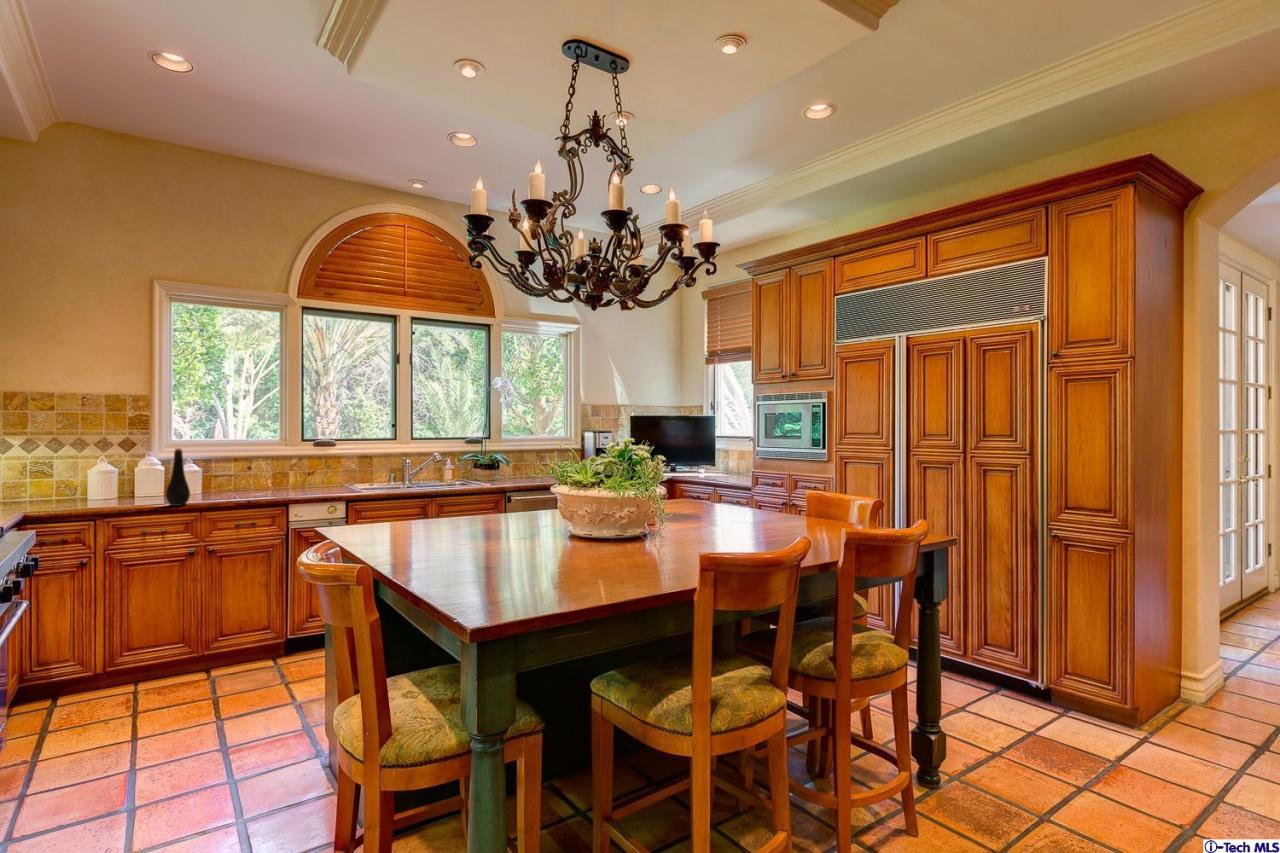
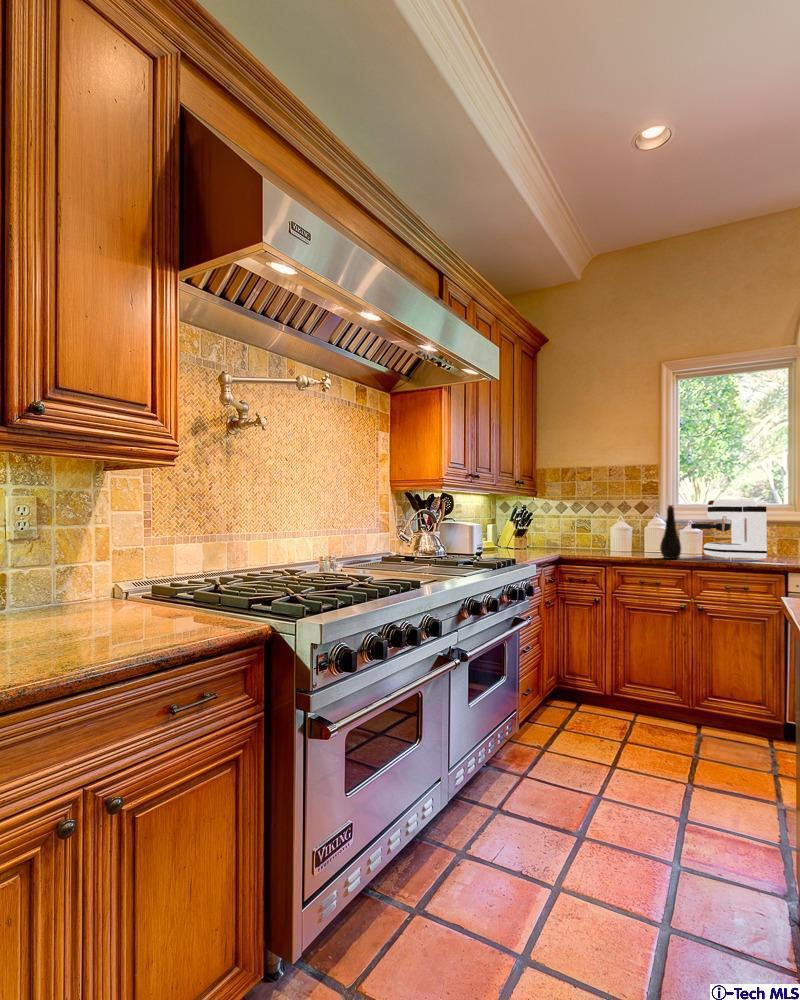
coffee maker: none [198,440,272,499] -> present [691,499,767,560]

